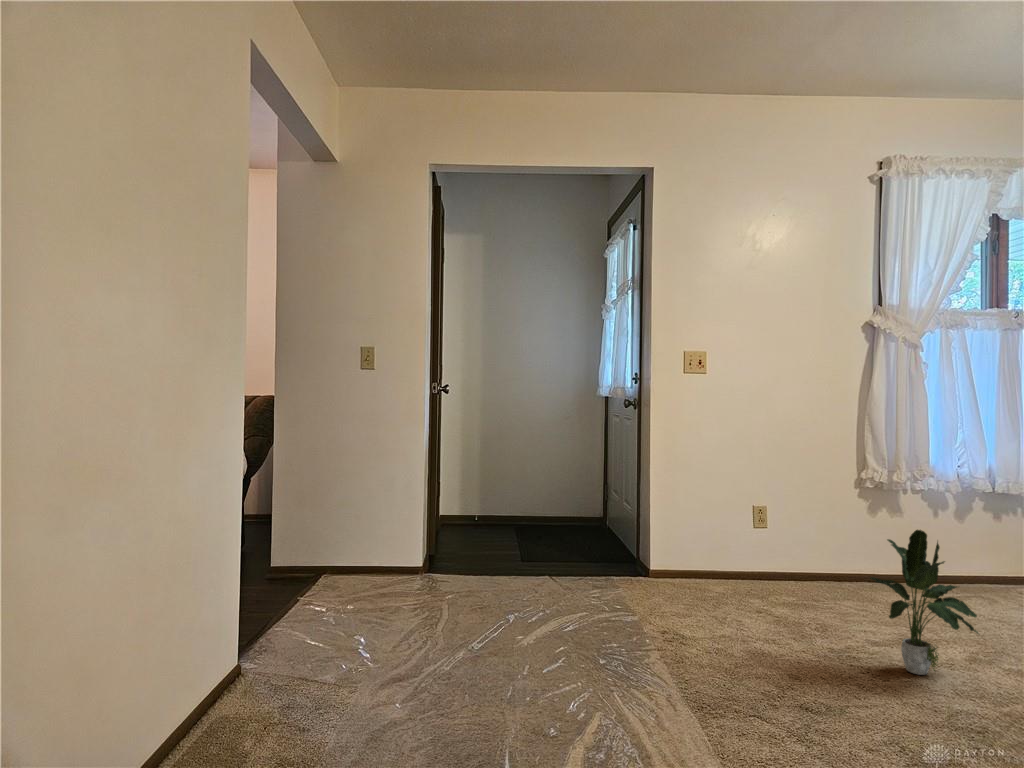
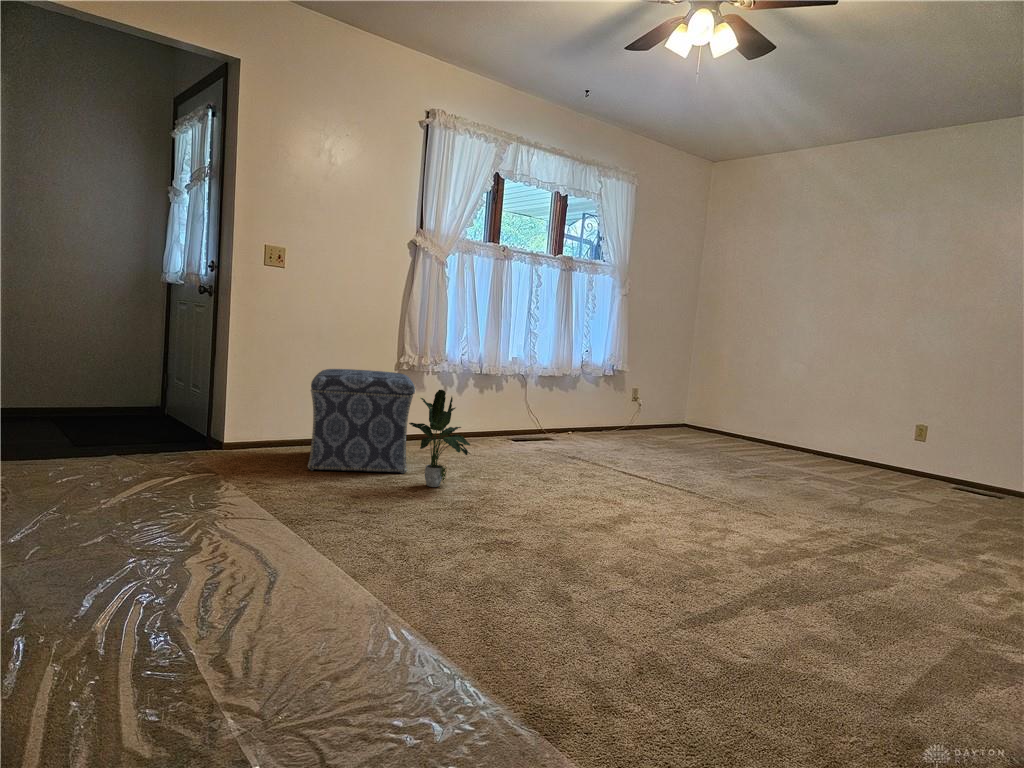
ottoman: none [736,491,880,642] -> present [308,369,415,474]

